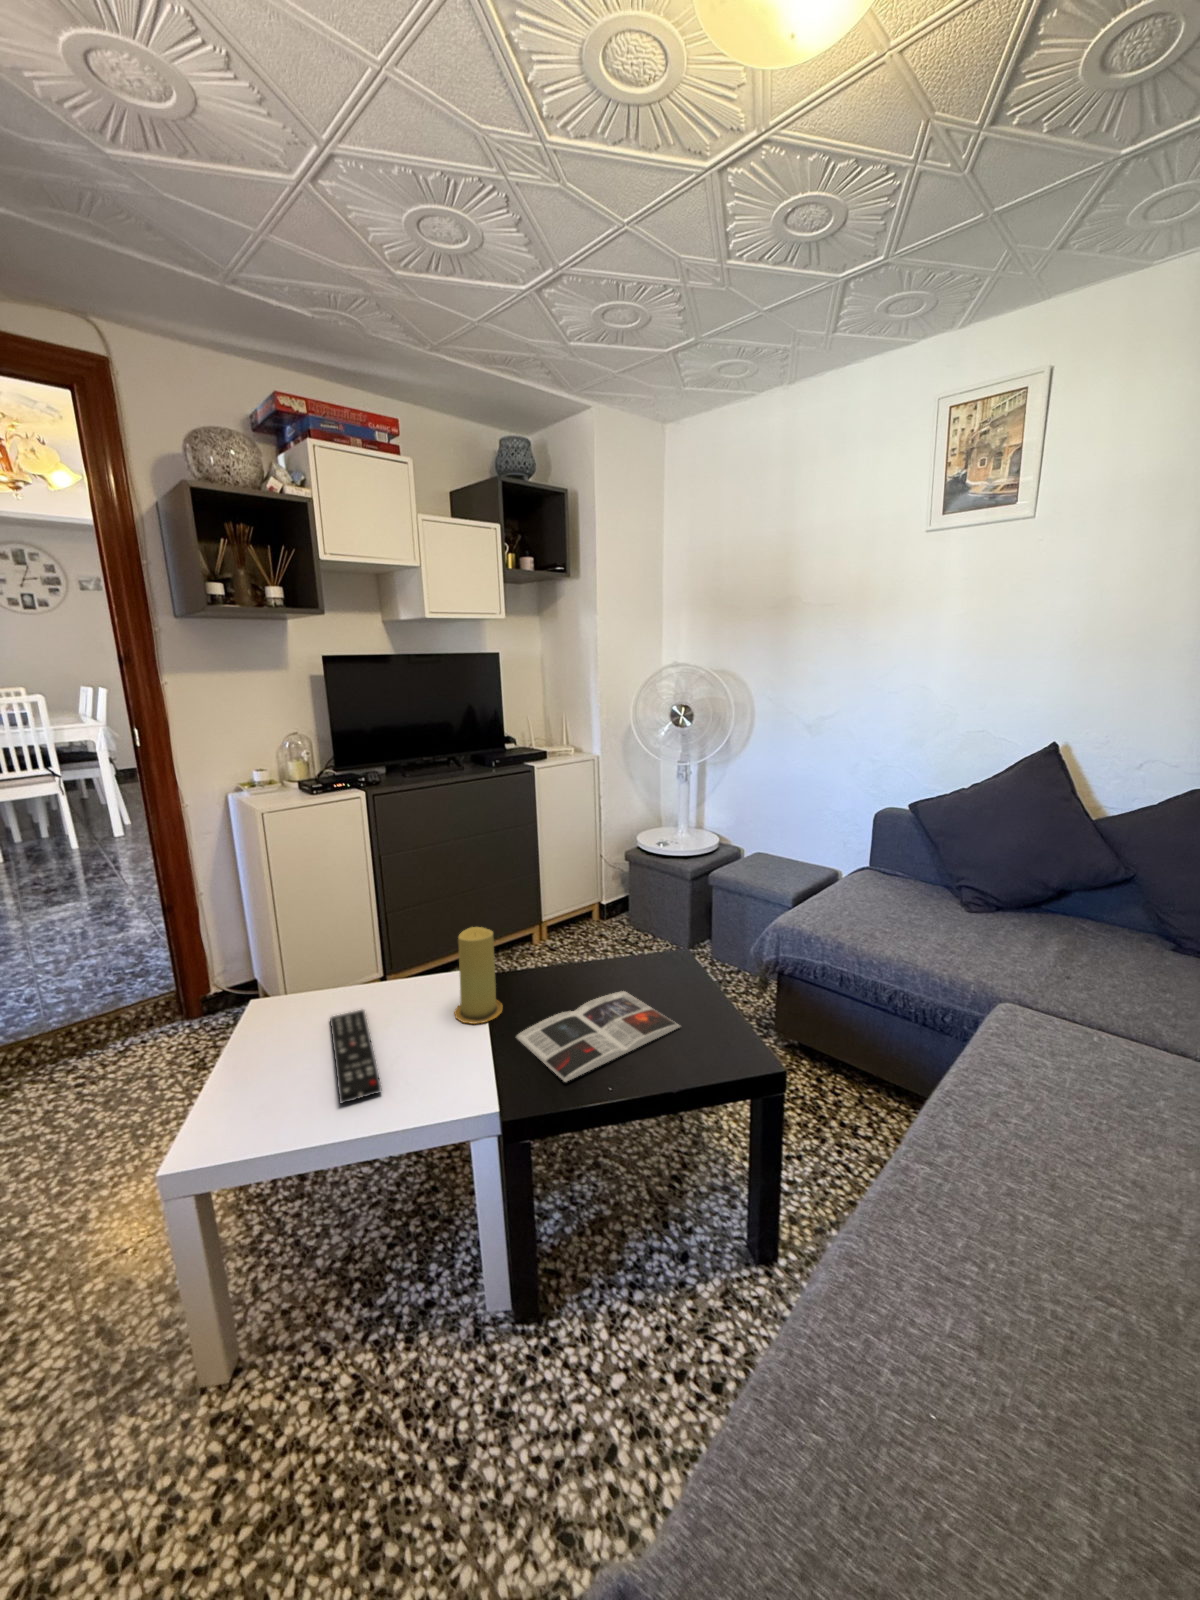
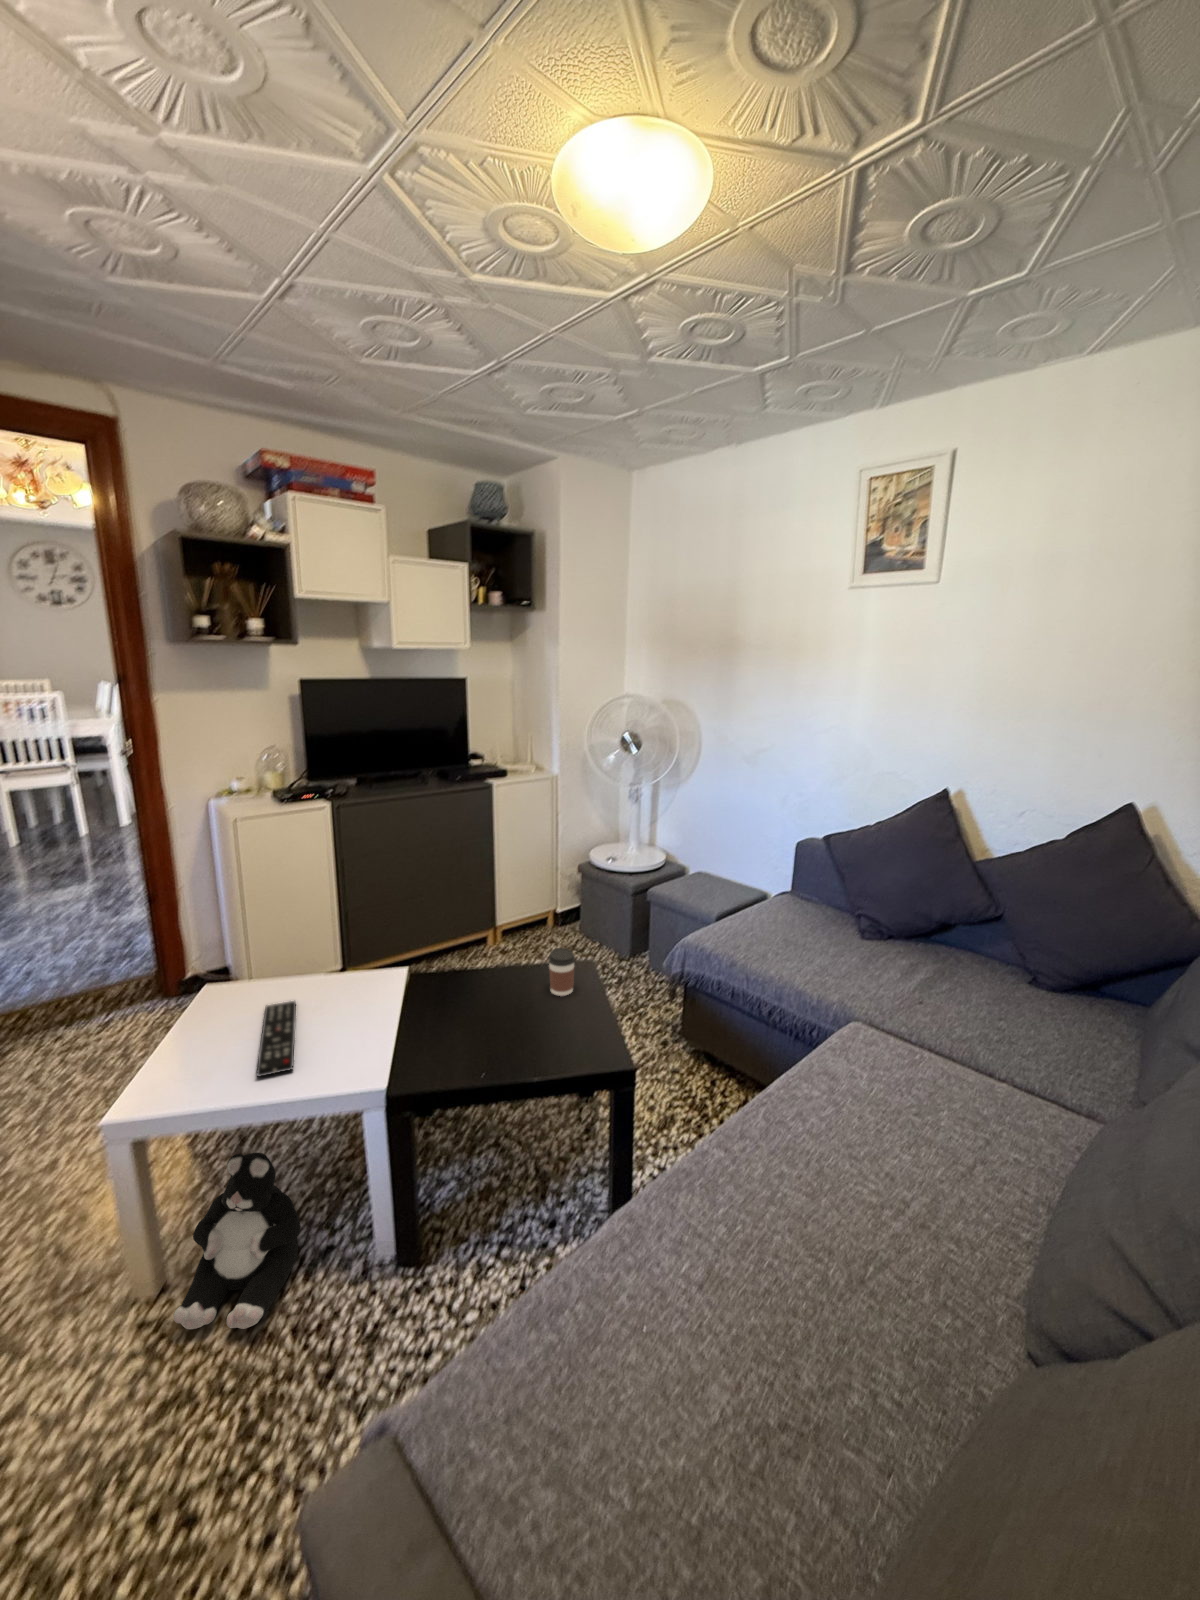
candle: present [454,927,502,1024] -> none [371,935,414,1018]
coffee cup: none [651,933,682,988] -> present [549,948,575,996]
magazine: present [516,991,680,1082] -> none [417,996,560,1070]
plush toy: none [257,1195,399,1424] -> present [174,1152,301,1329]

